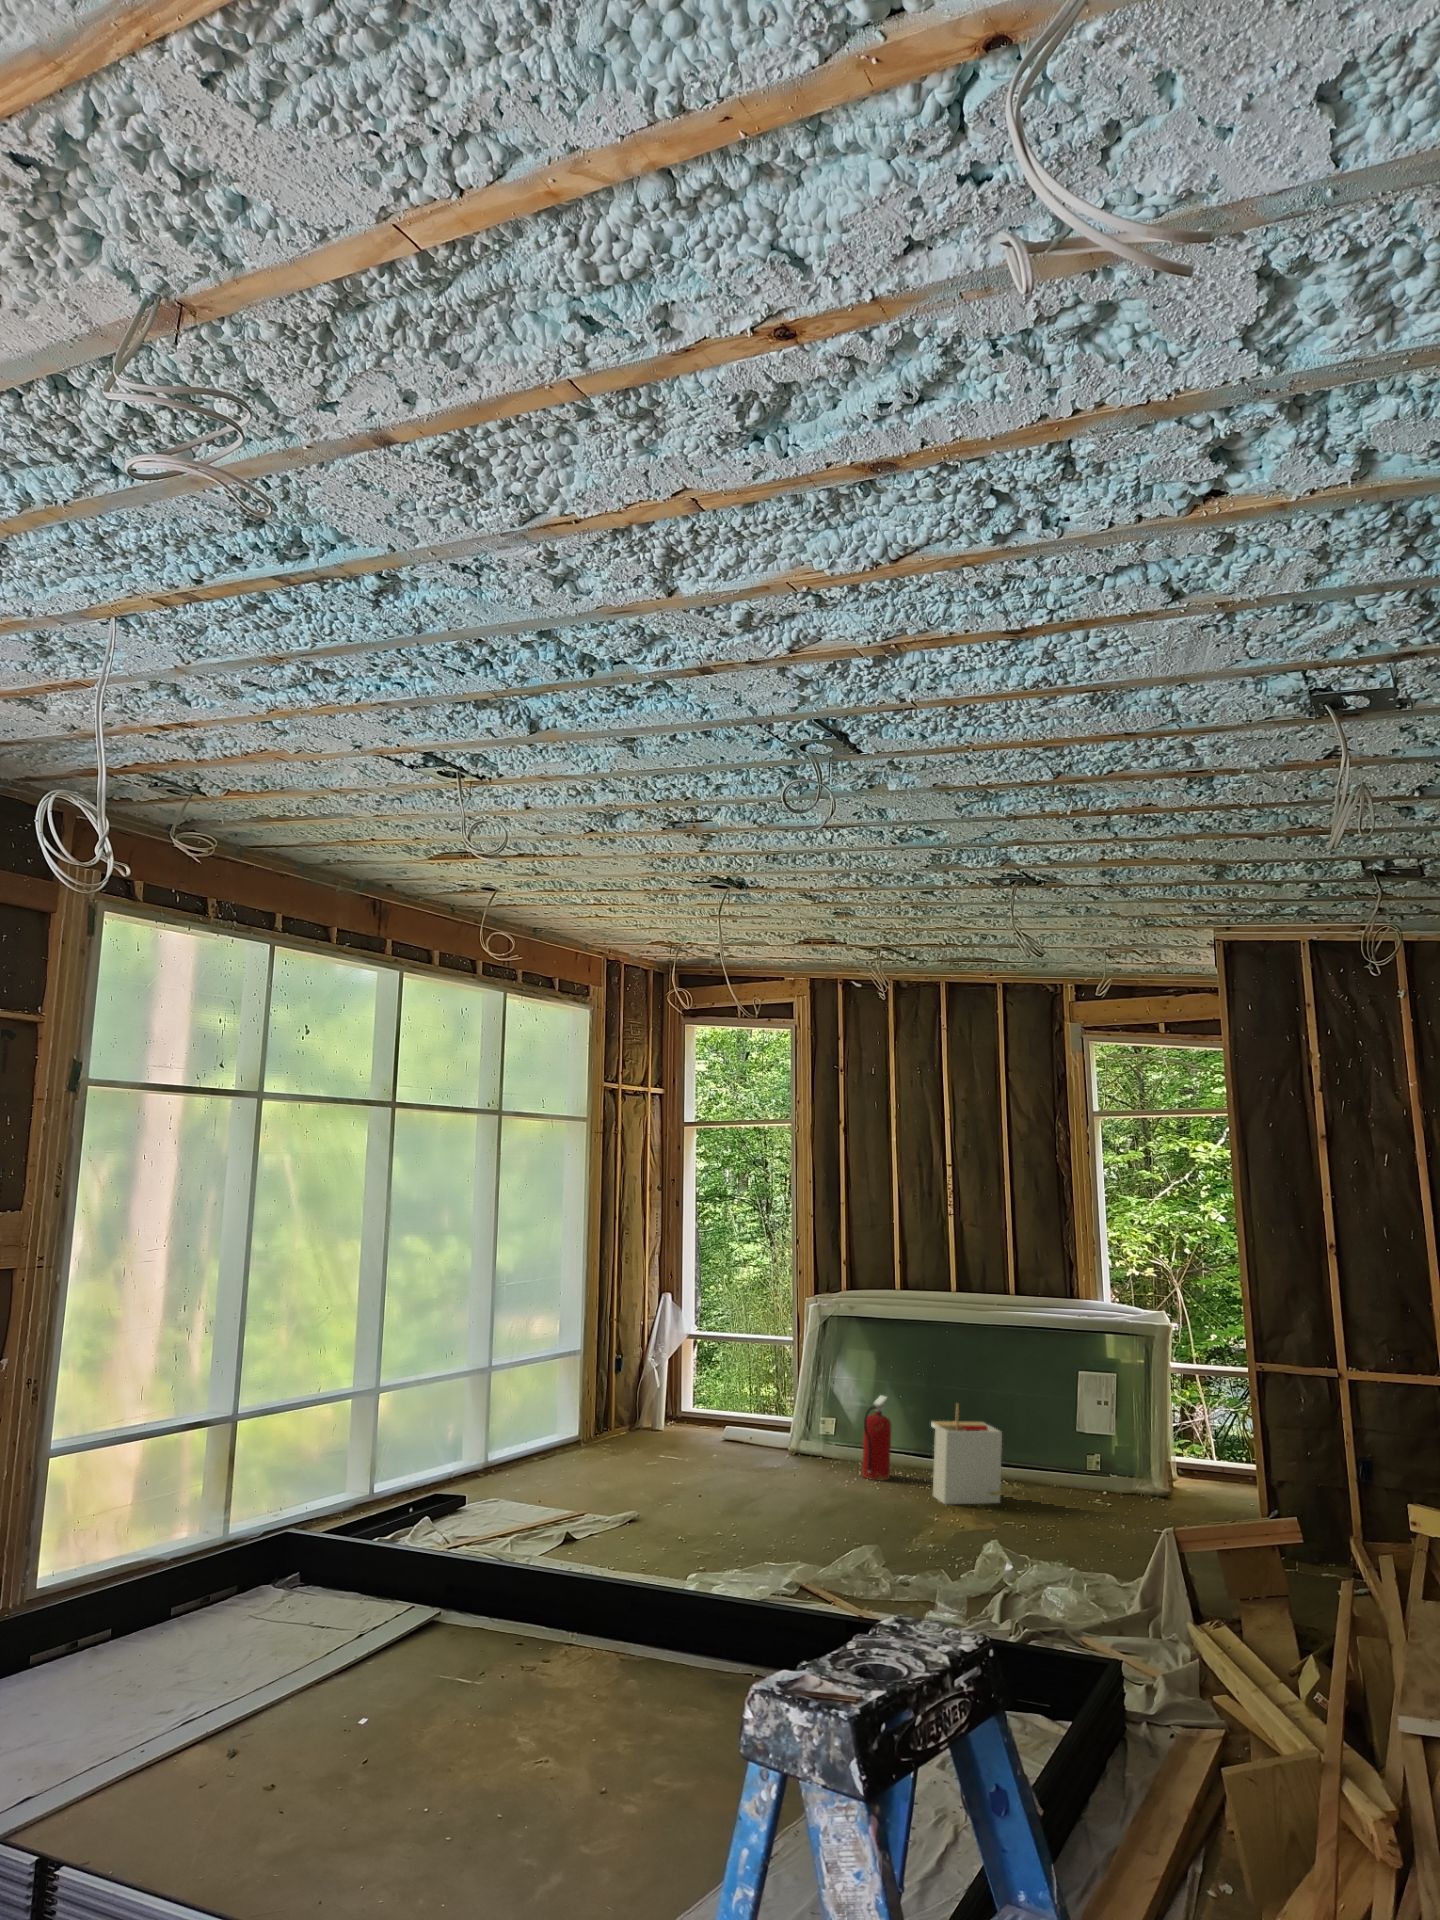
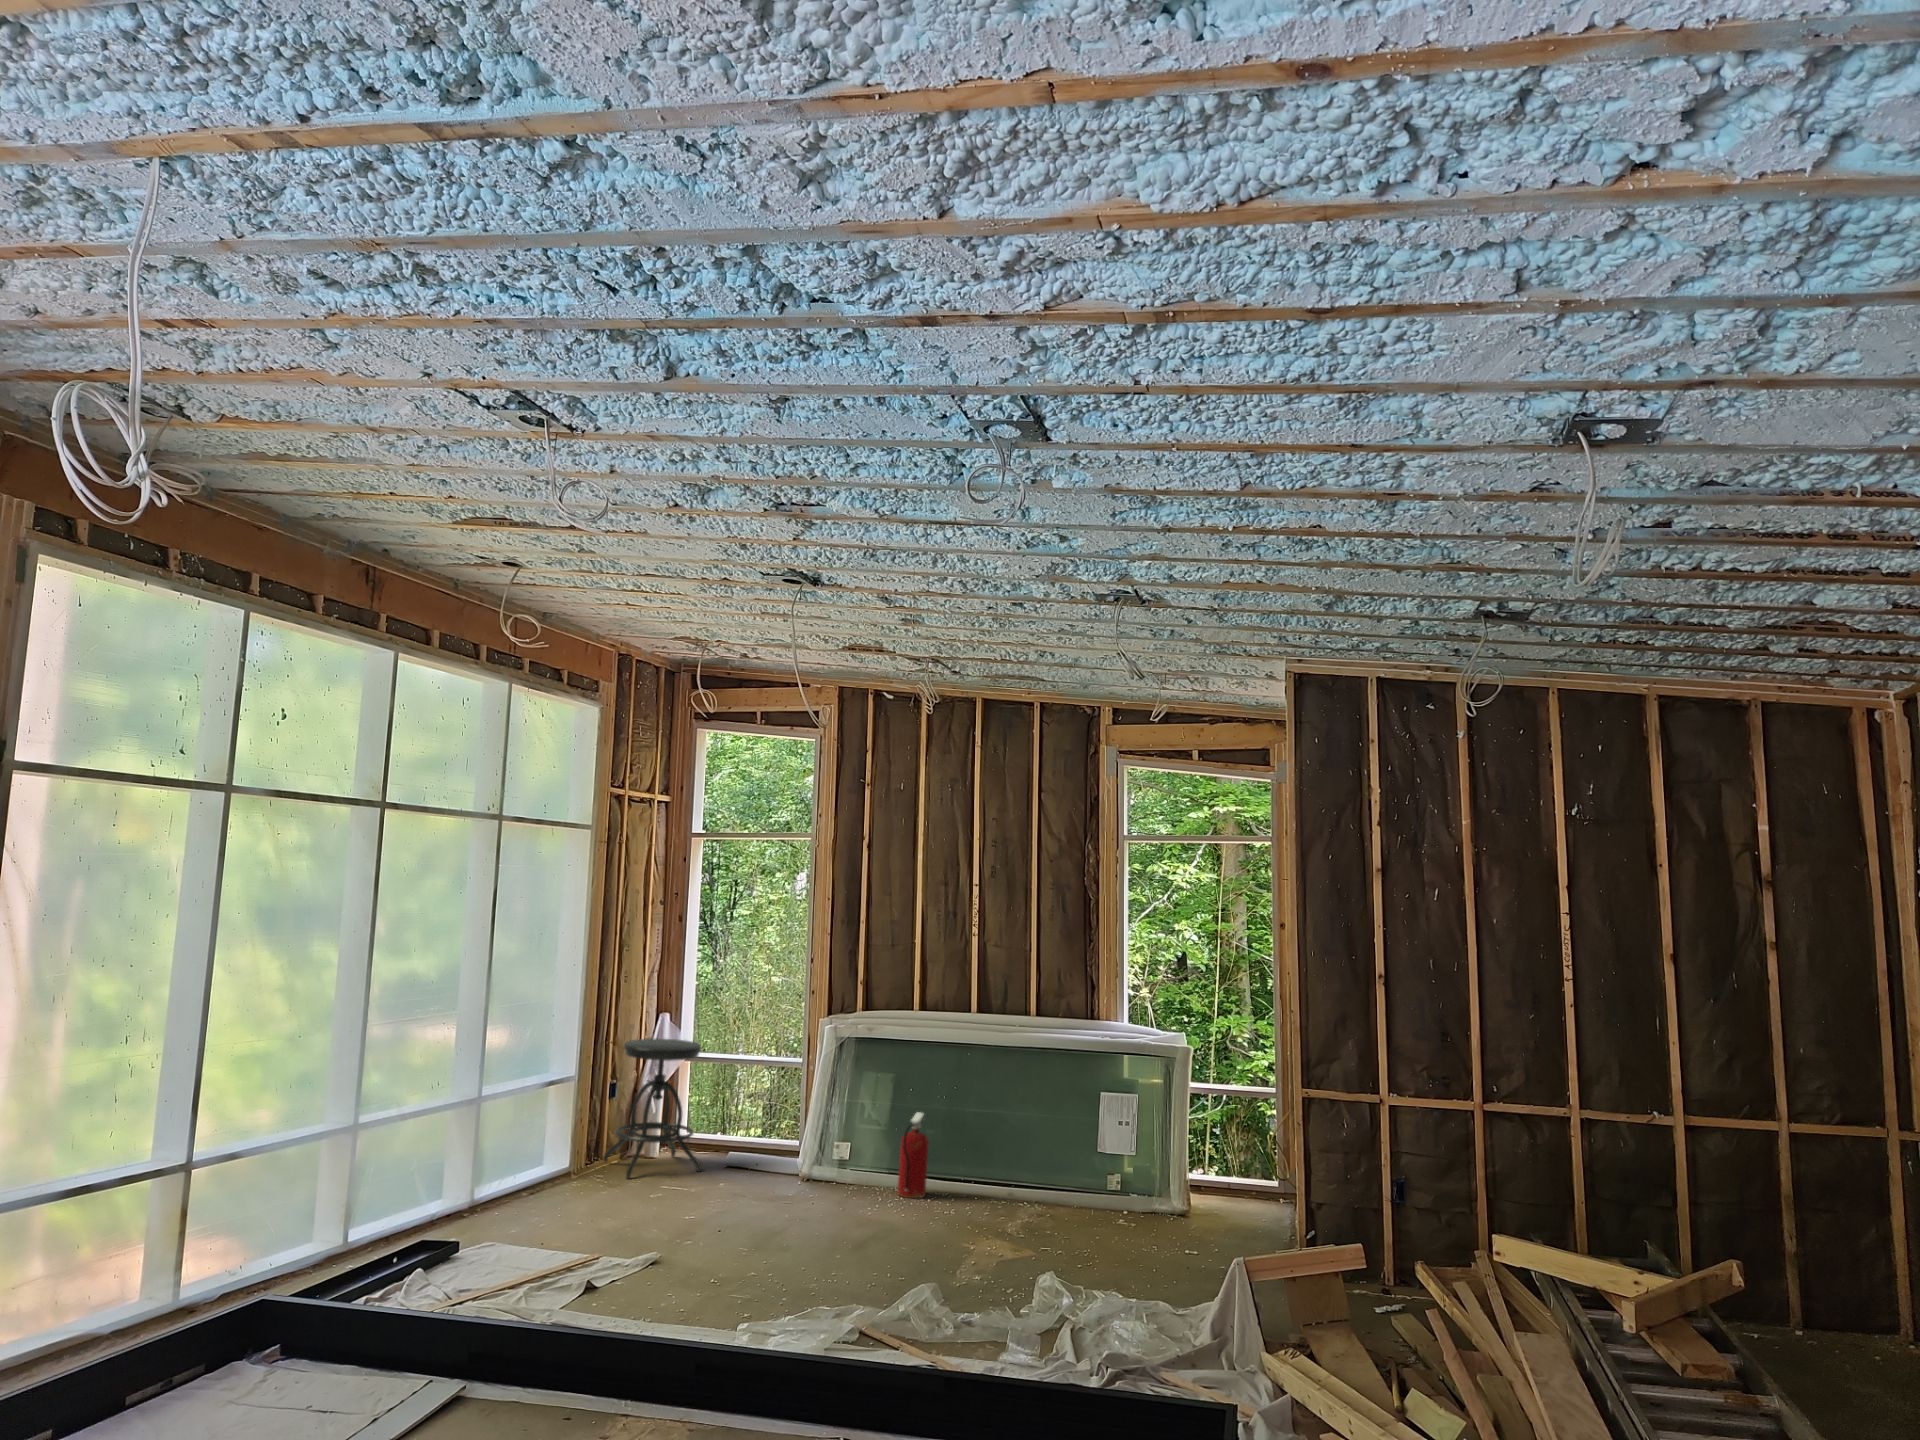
stool: none [596,1314,682,1445] -> present [603,1039,701,1179]
storage bin: present [931,1404,1002,1504] -> none [973,1117,1043,1219]

